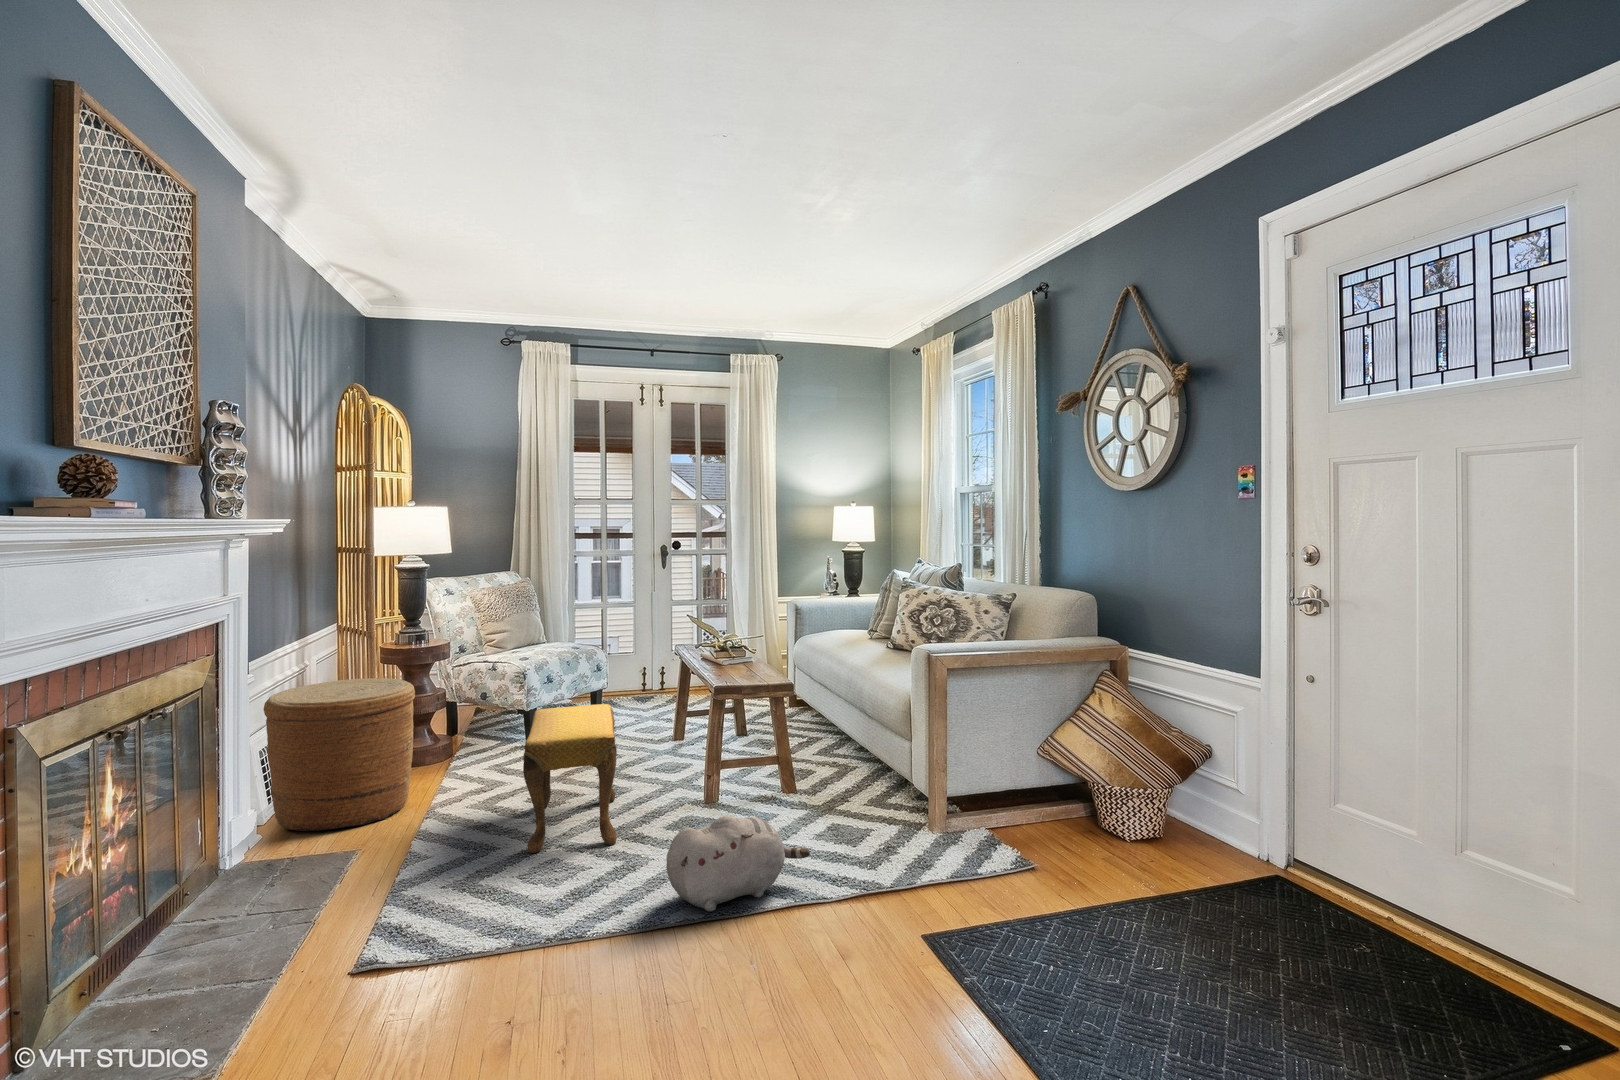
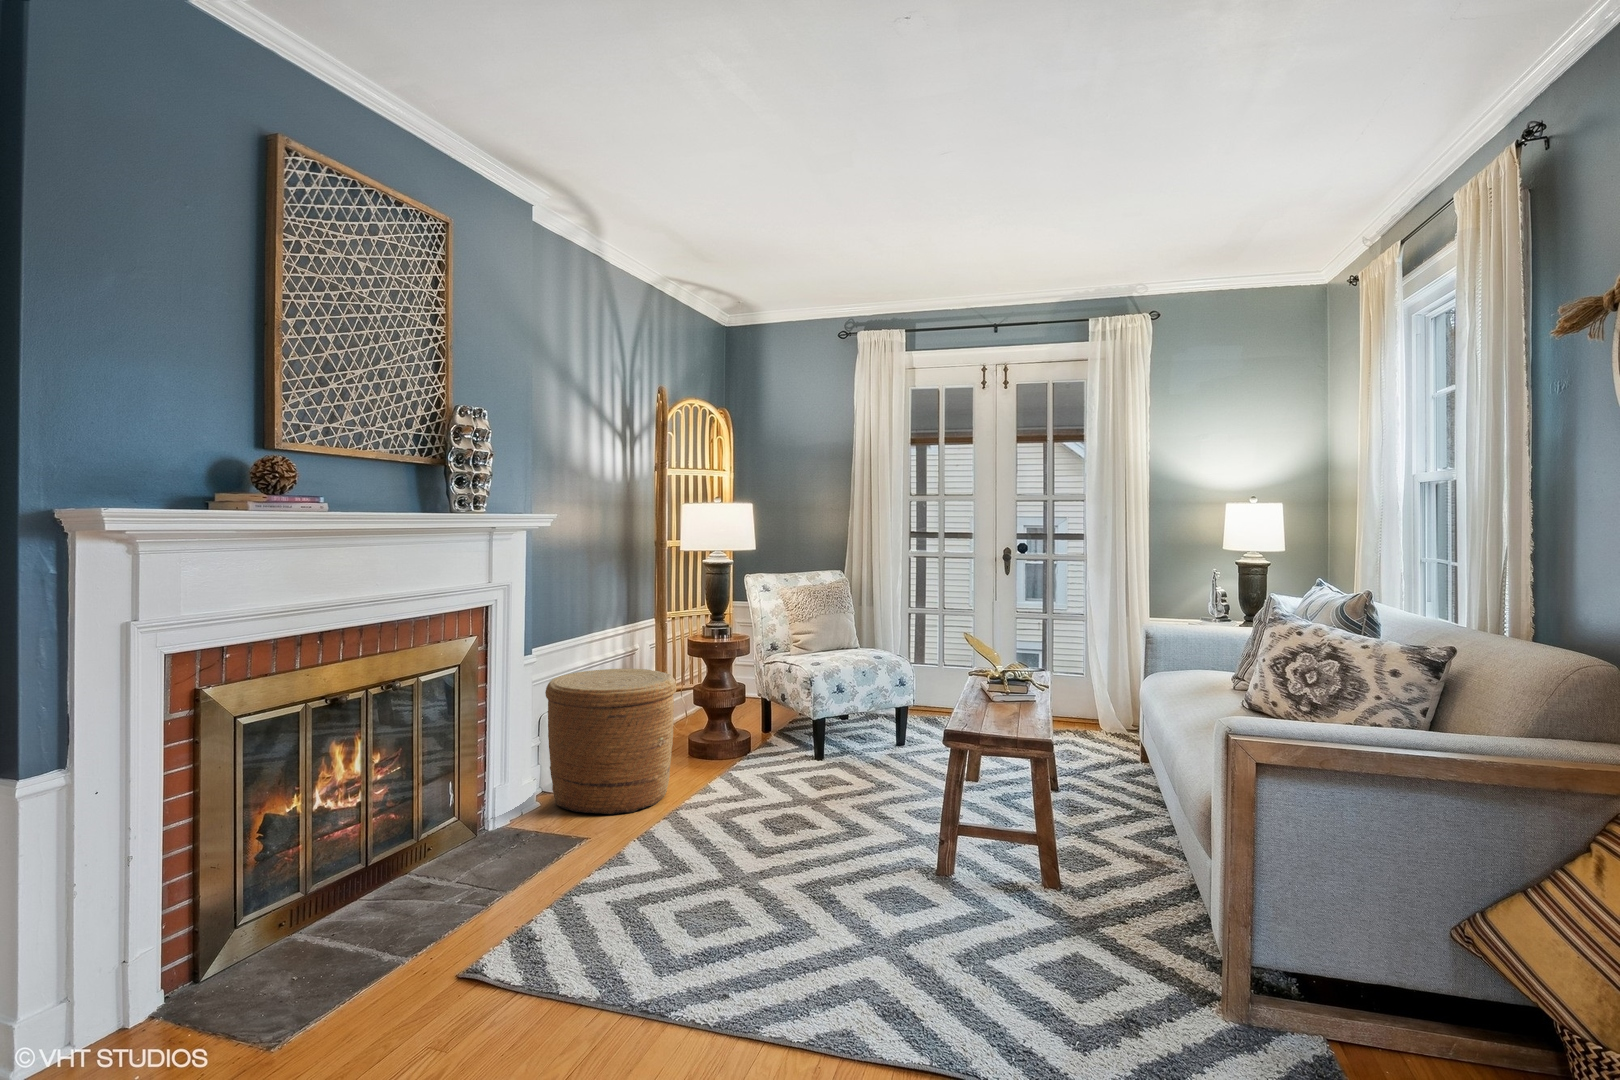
footstool: present [523,704,617,853] -> none [709,726,845,901]
plush toy: present [666,816,810,912] -> none [782,911,983,1035]

